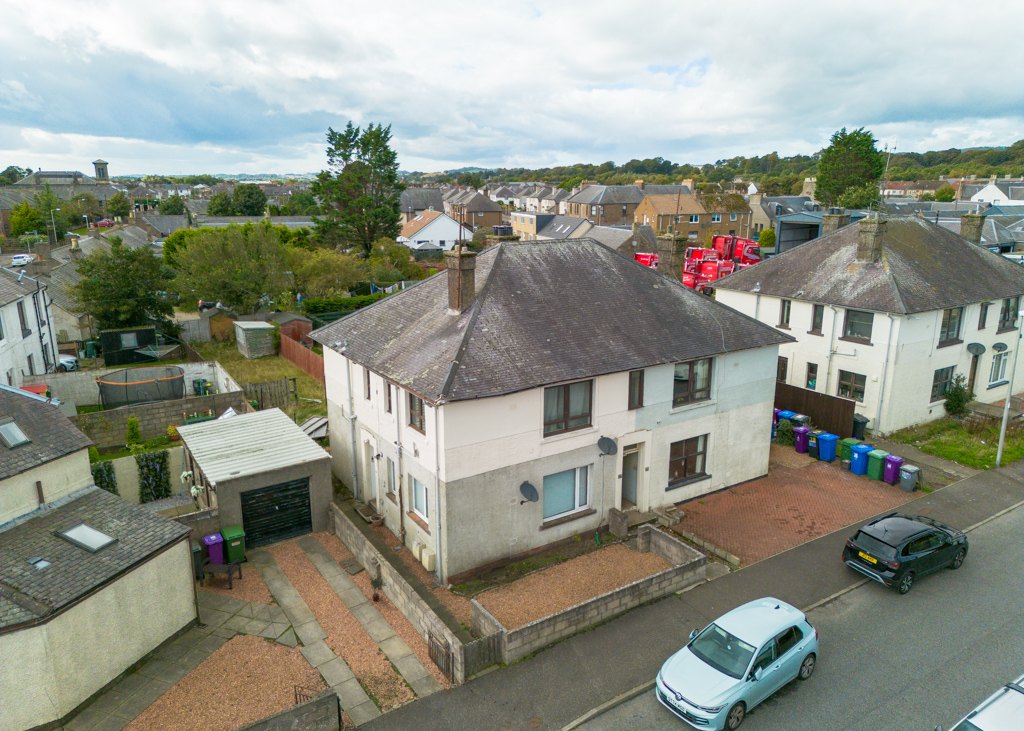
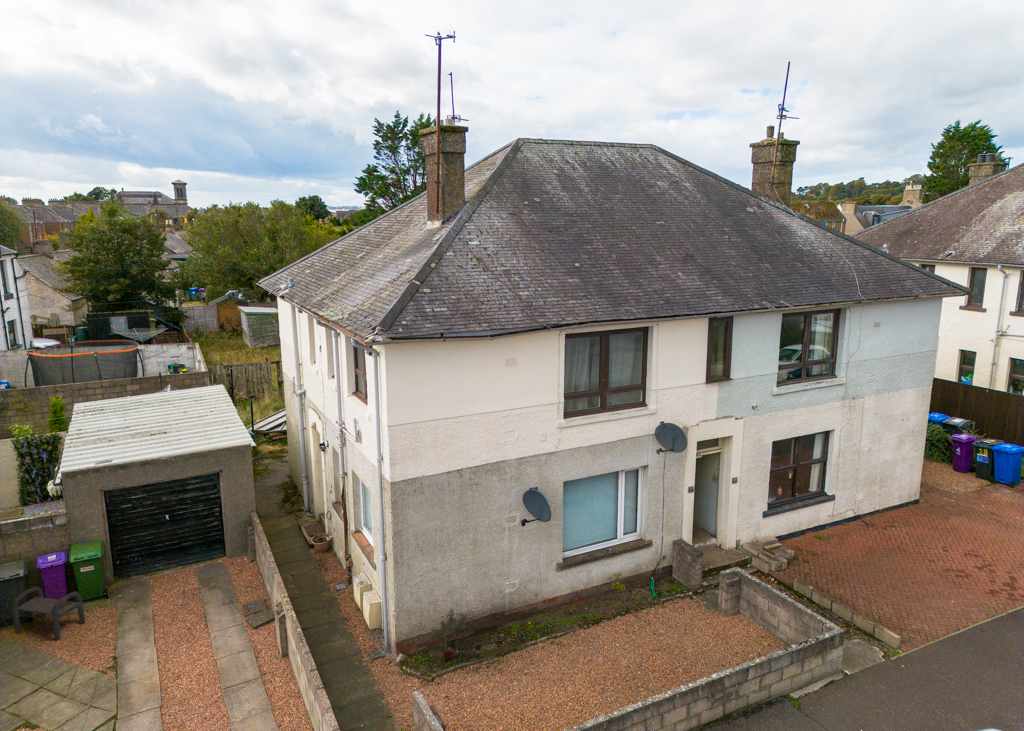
potted tree: present [370,573,386,601] -> present [428,609,466,659]

